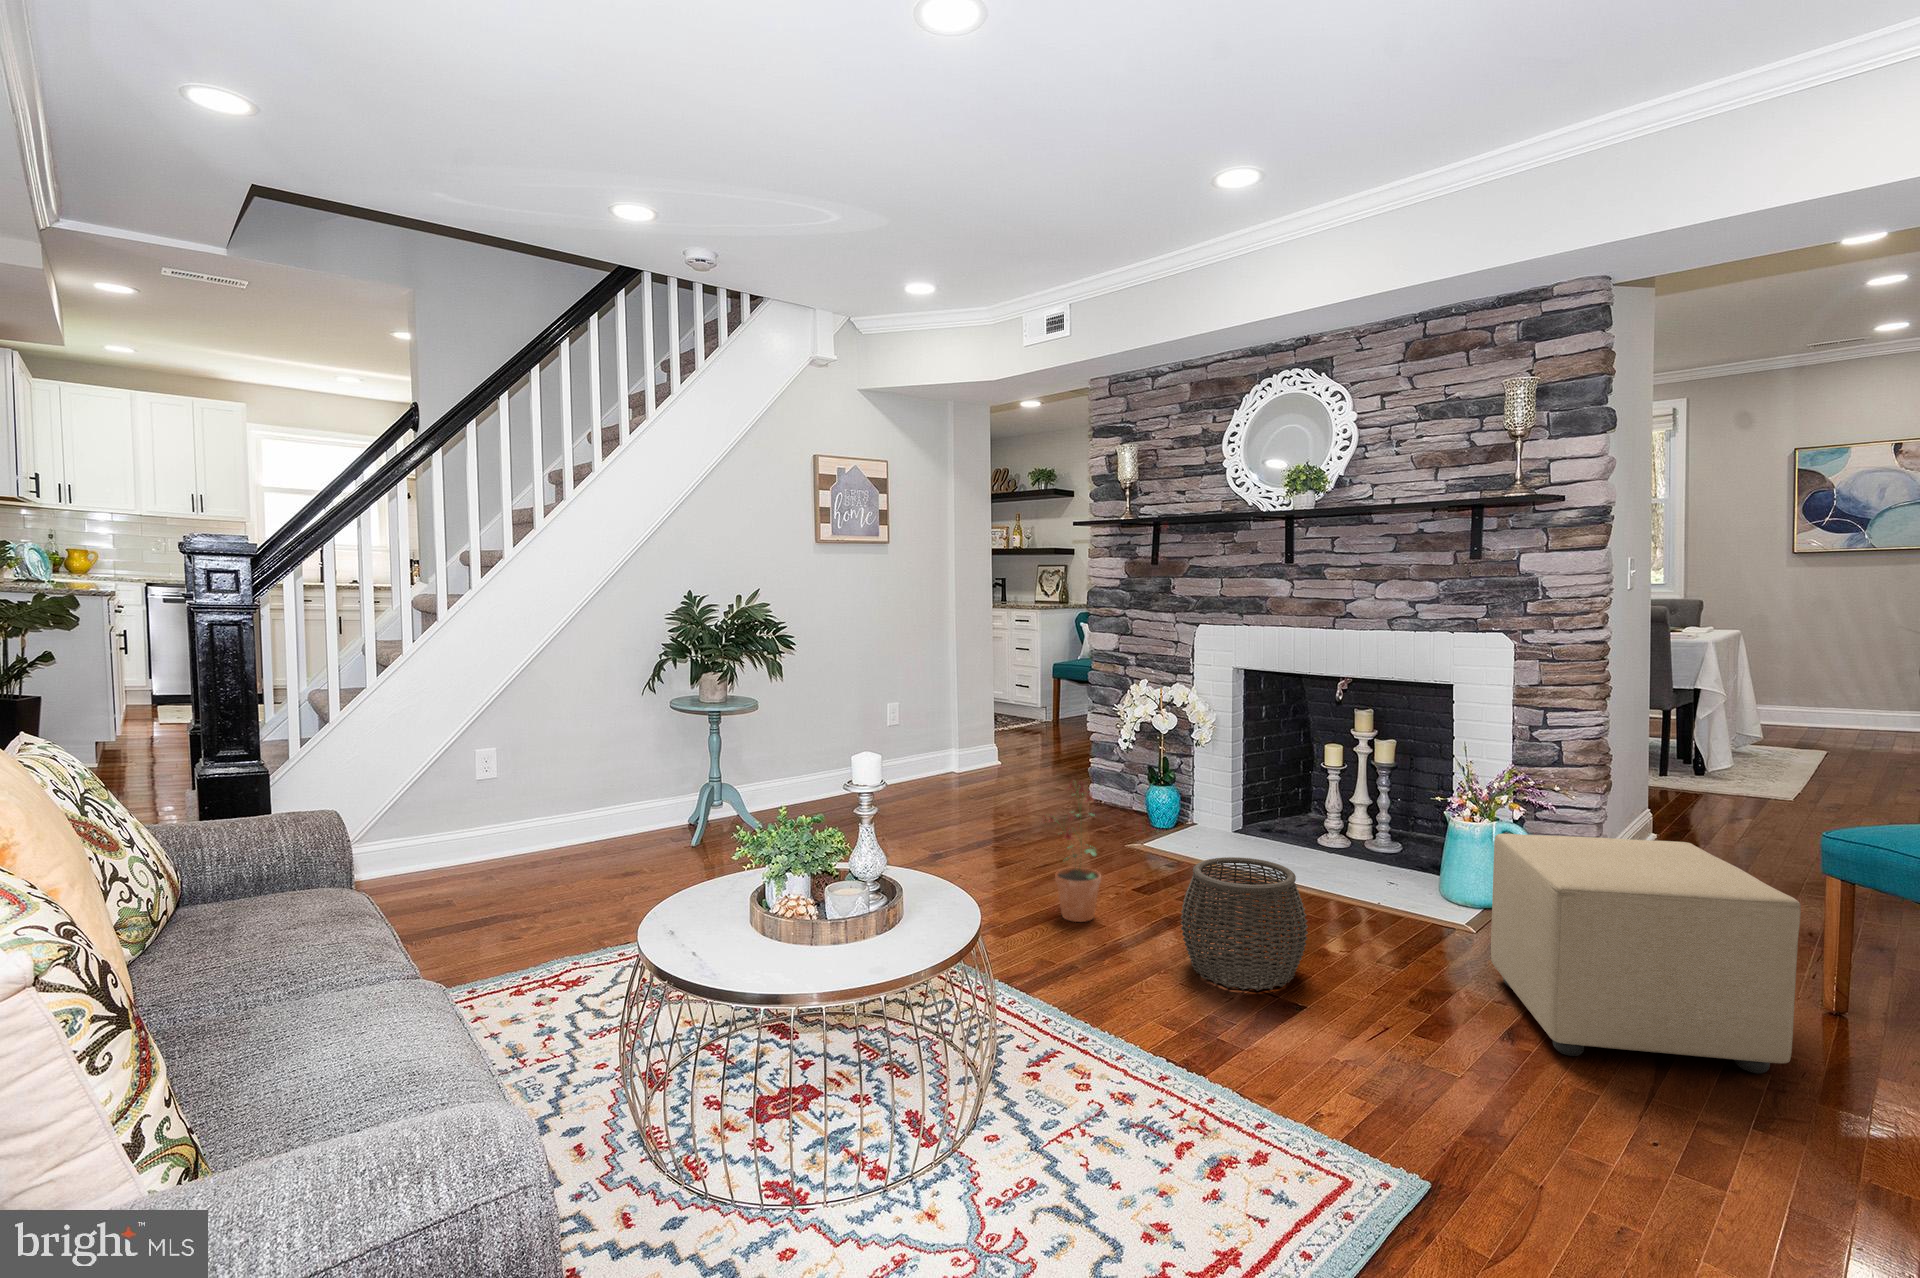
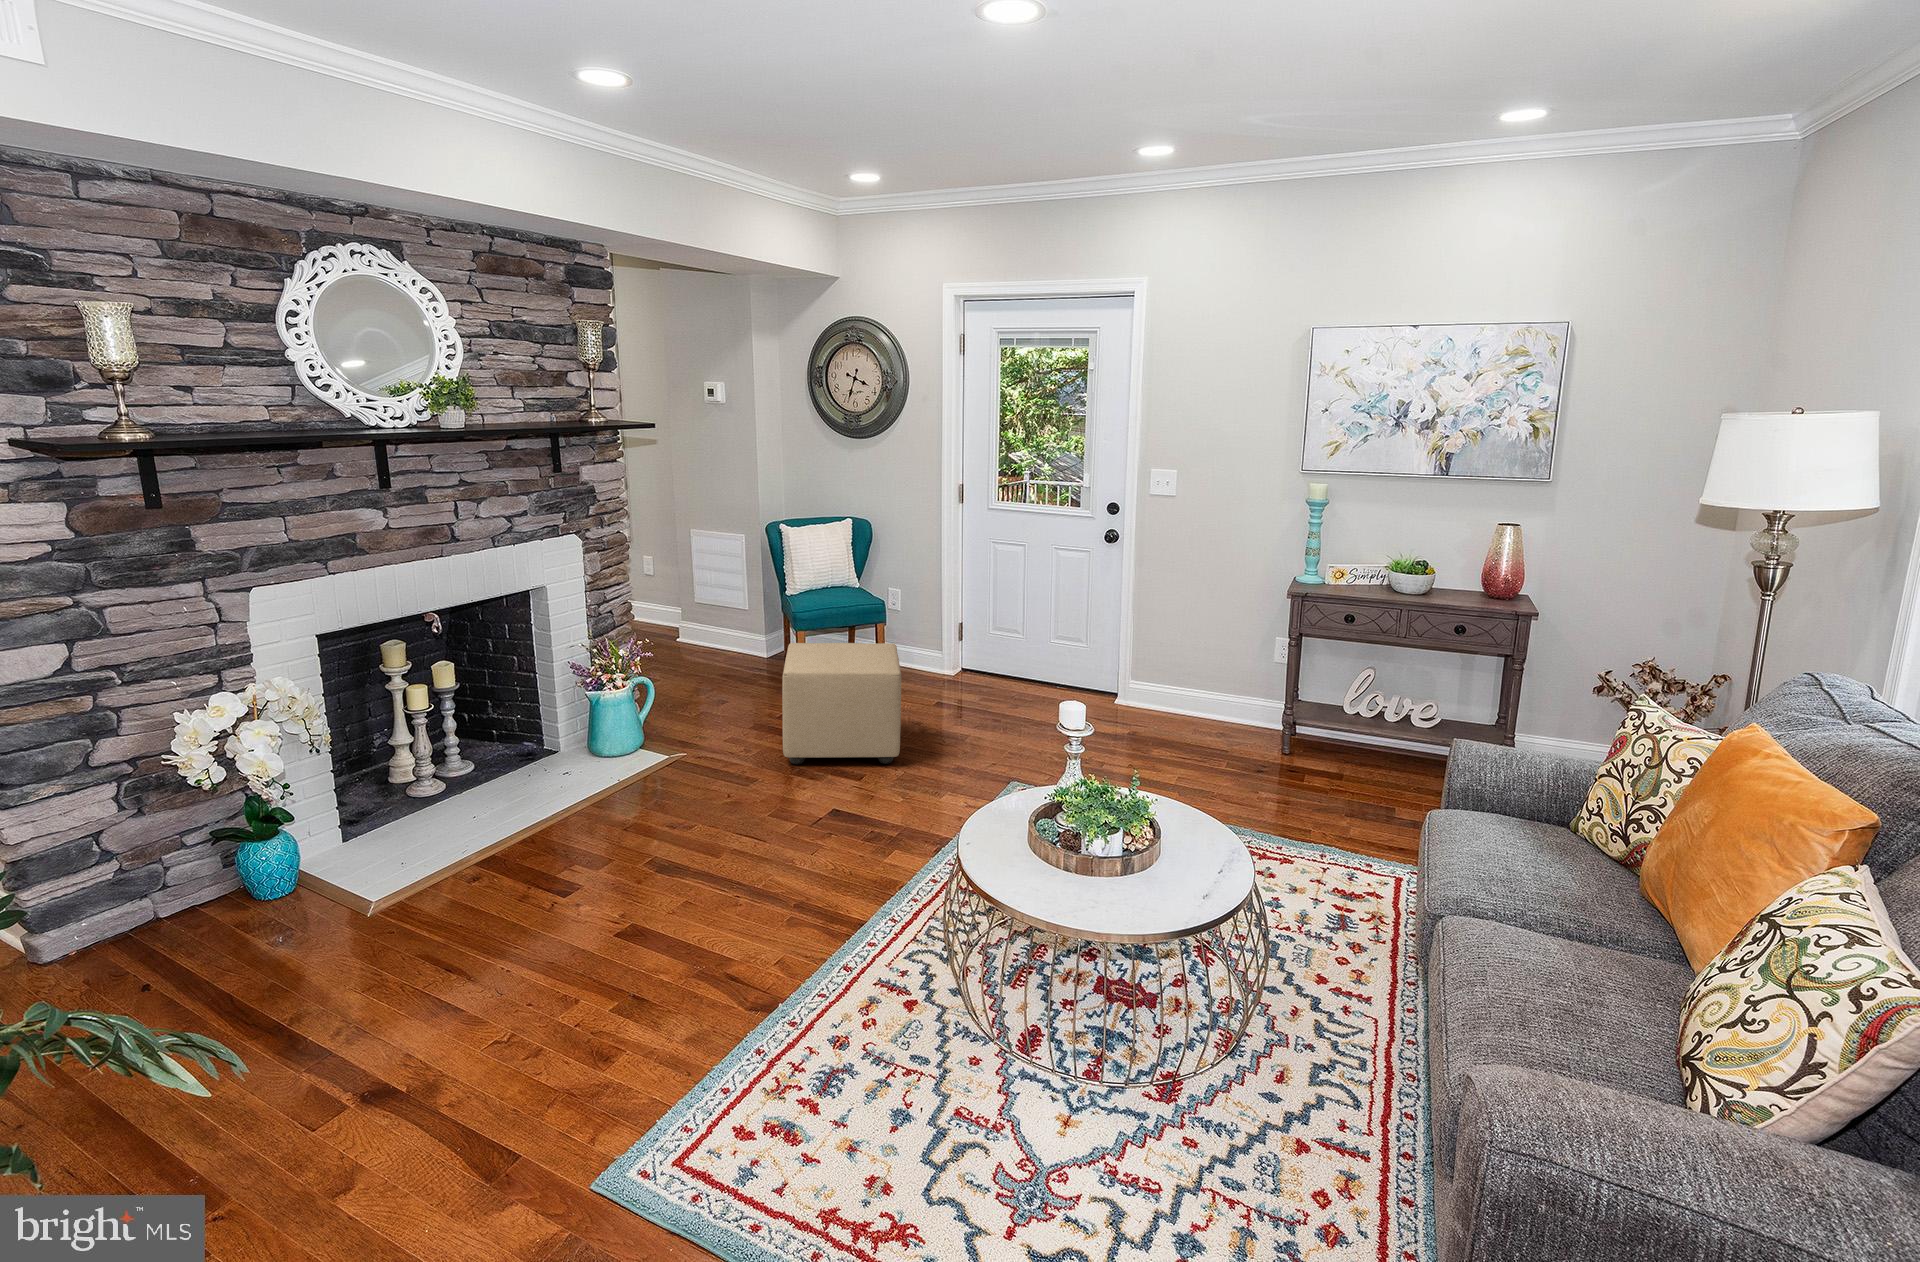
potted plant: present [1043,781,1101,922] -> none [640,772,715,917]
woven basket: present [1181,857,1308,991] -> none [754,746,853,852]

